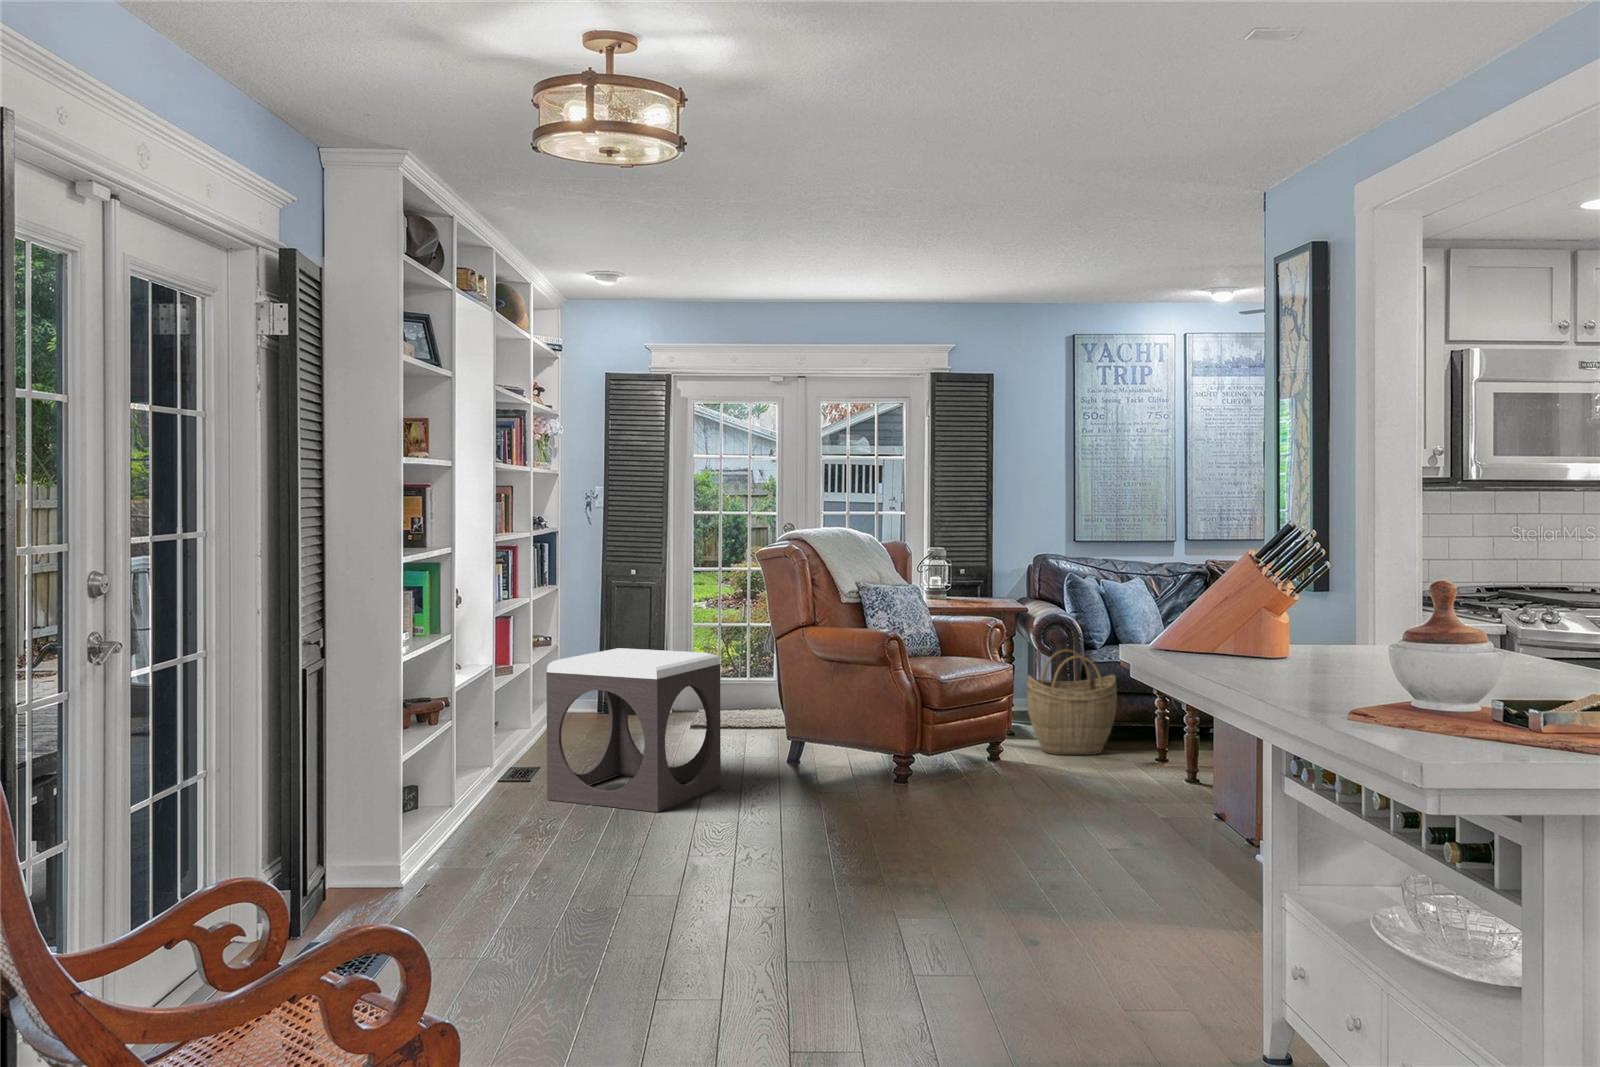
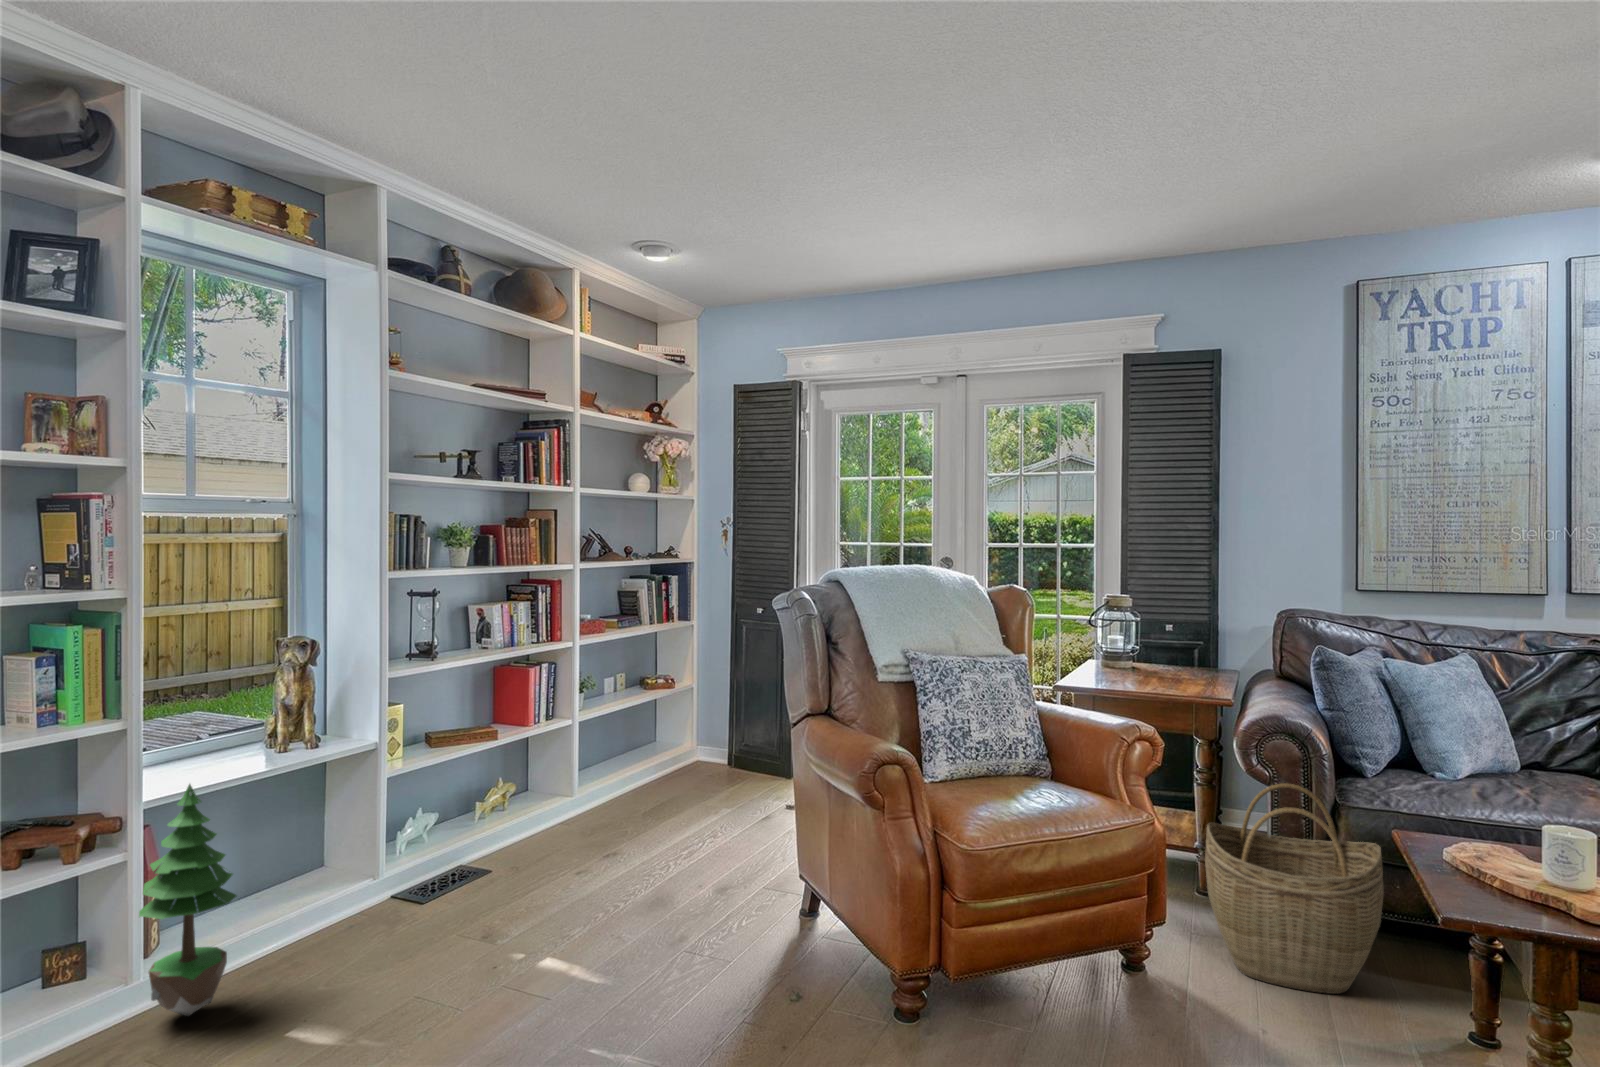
footstool: present [546,648,721,812] -> none [375,729,628,1025]
potted tree: none [468,675,524,828] -> present [139,784,237,1016]

